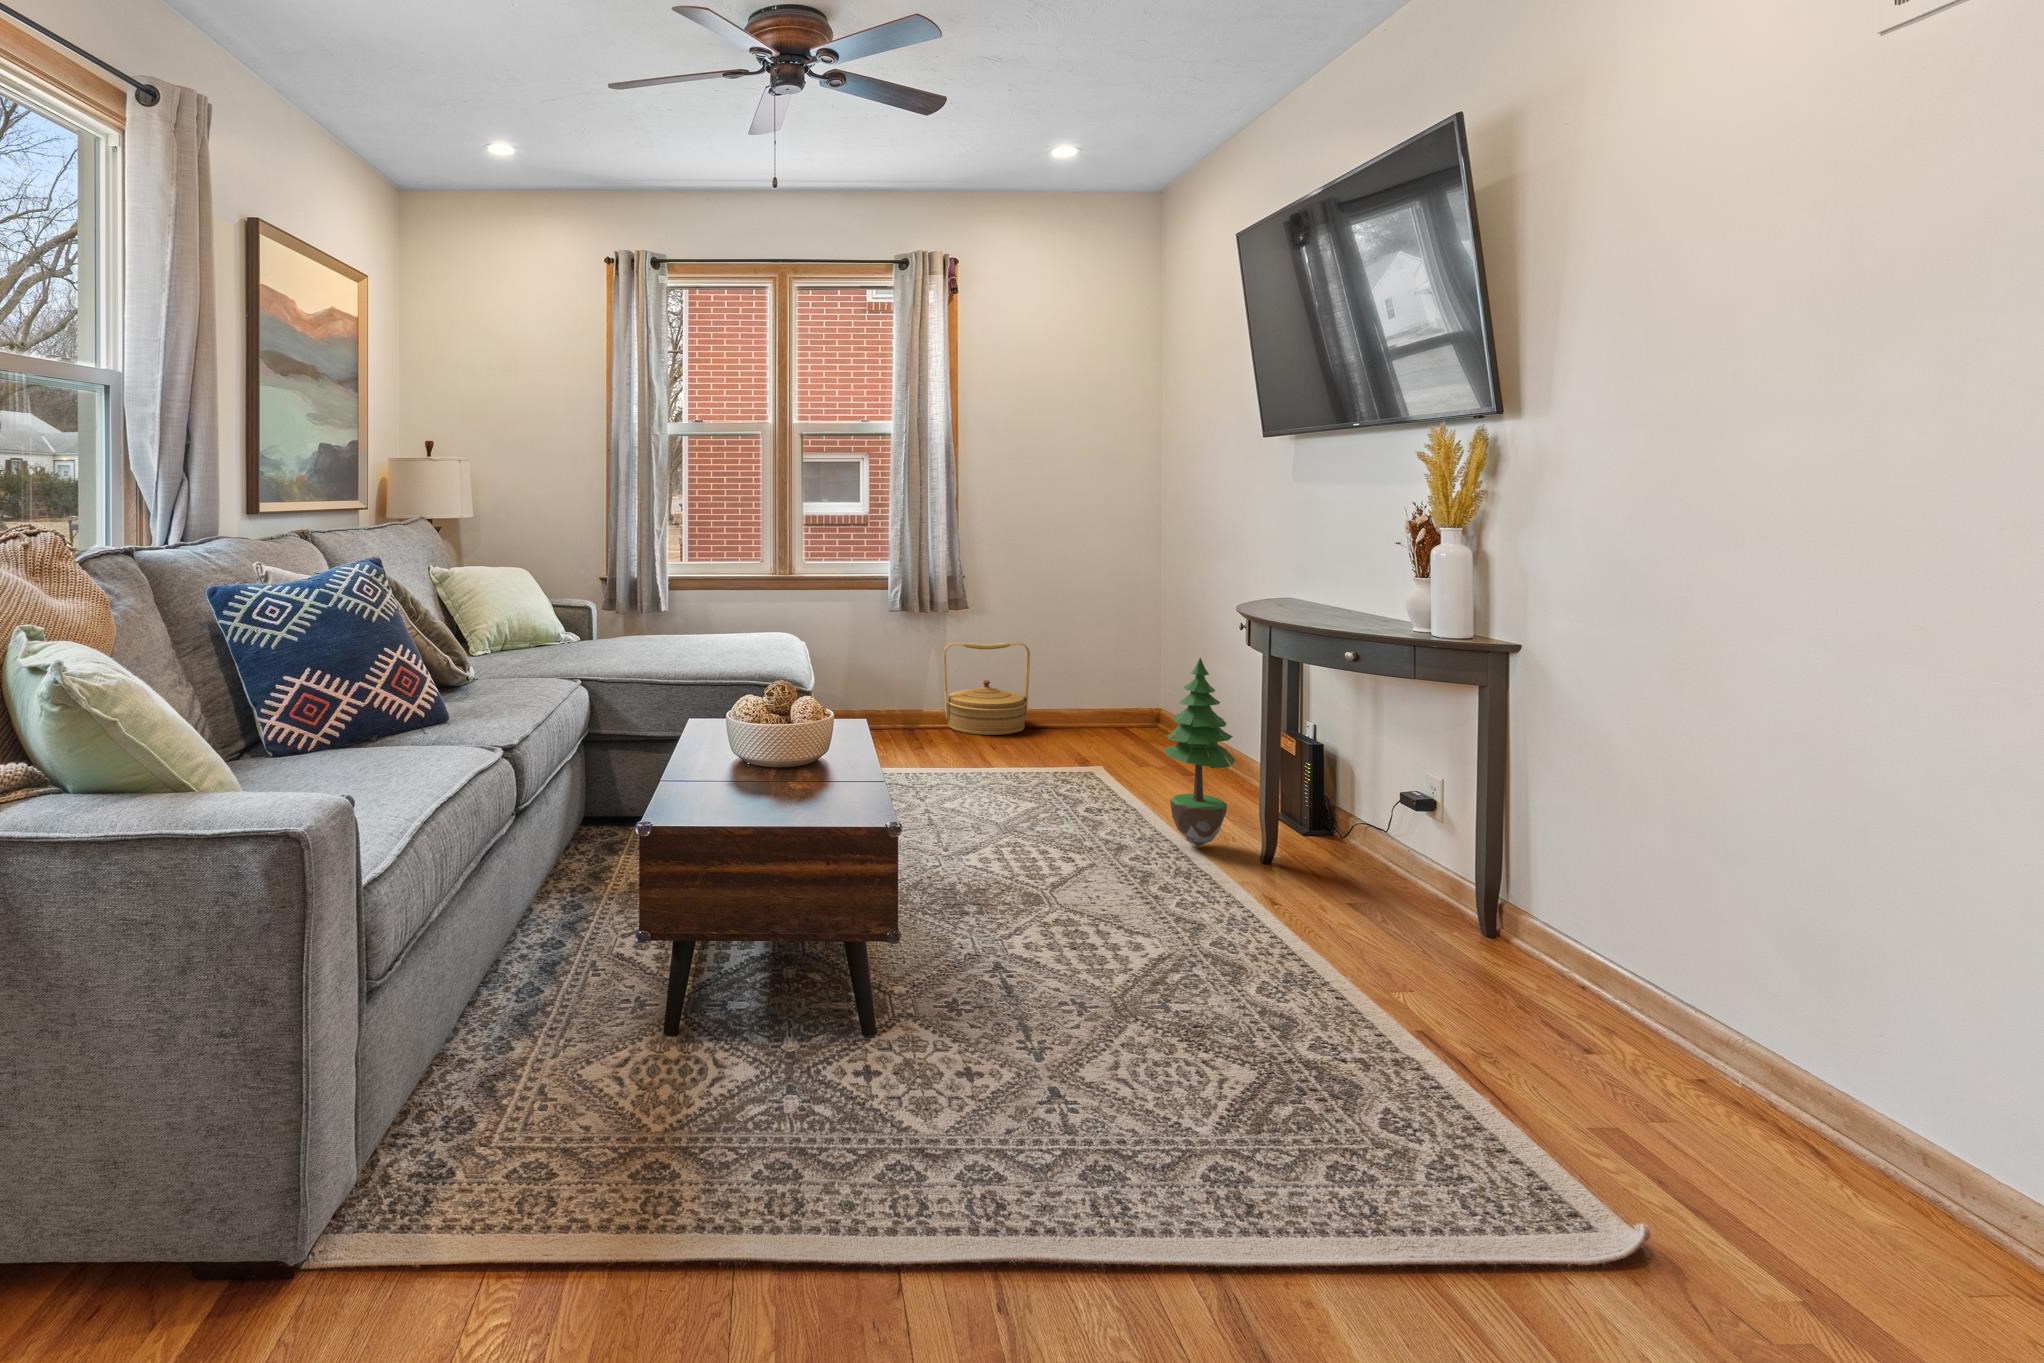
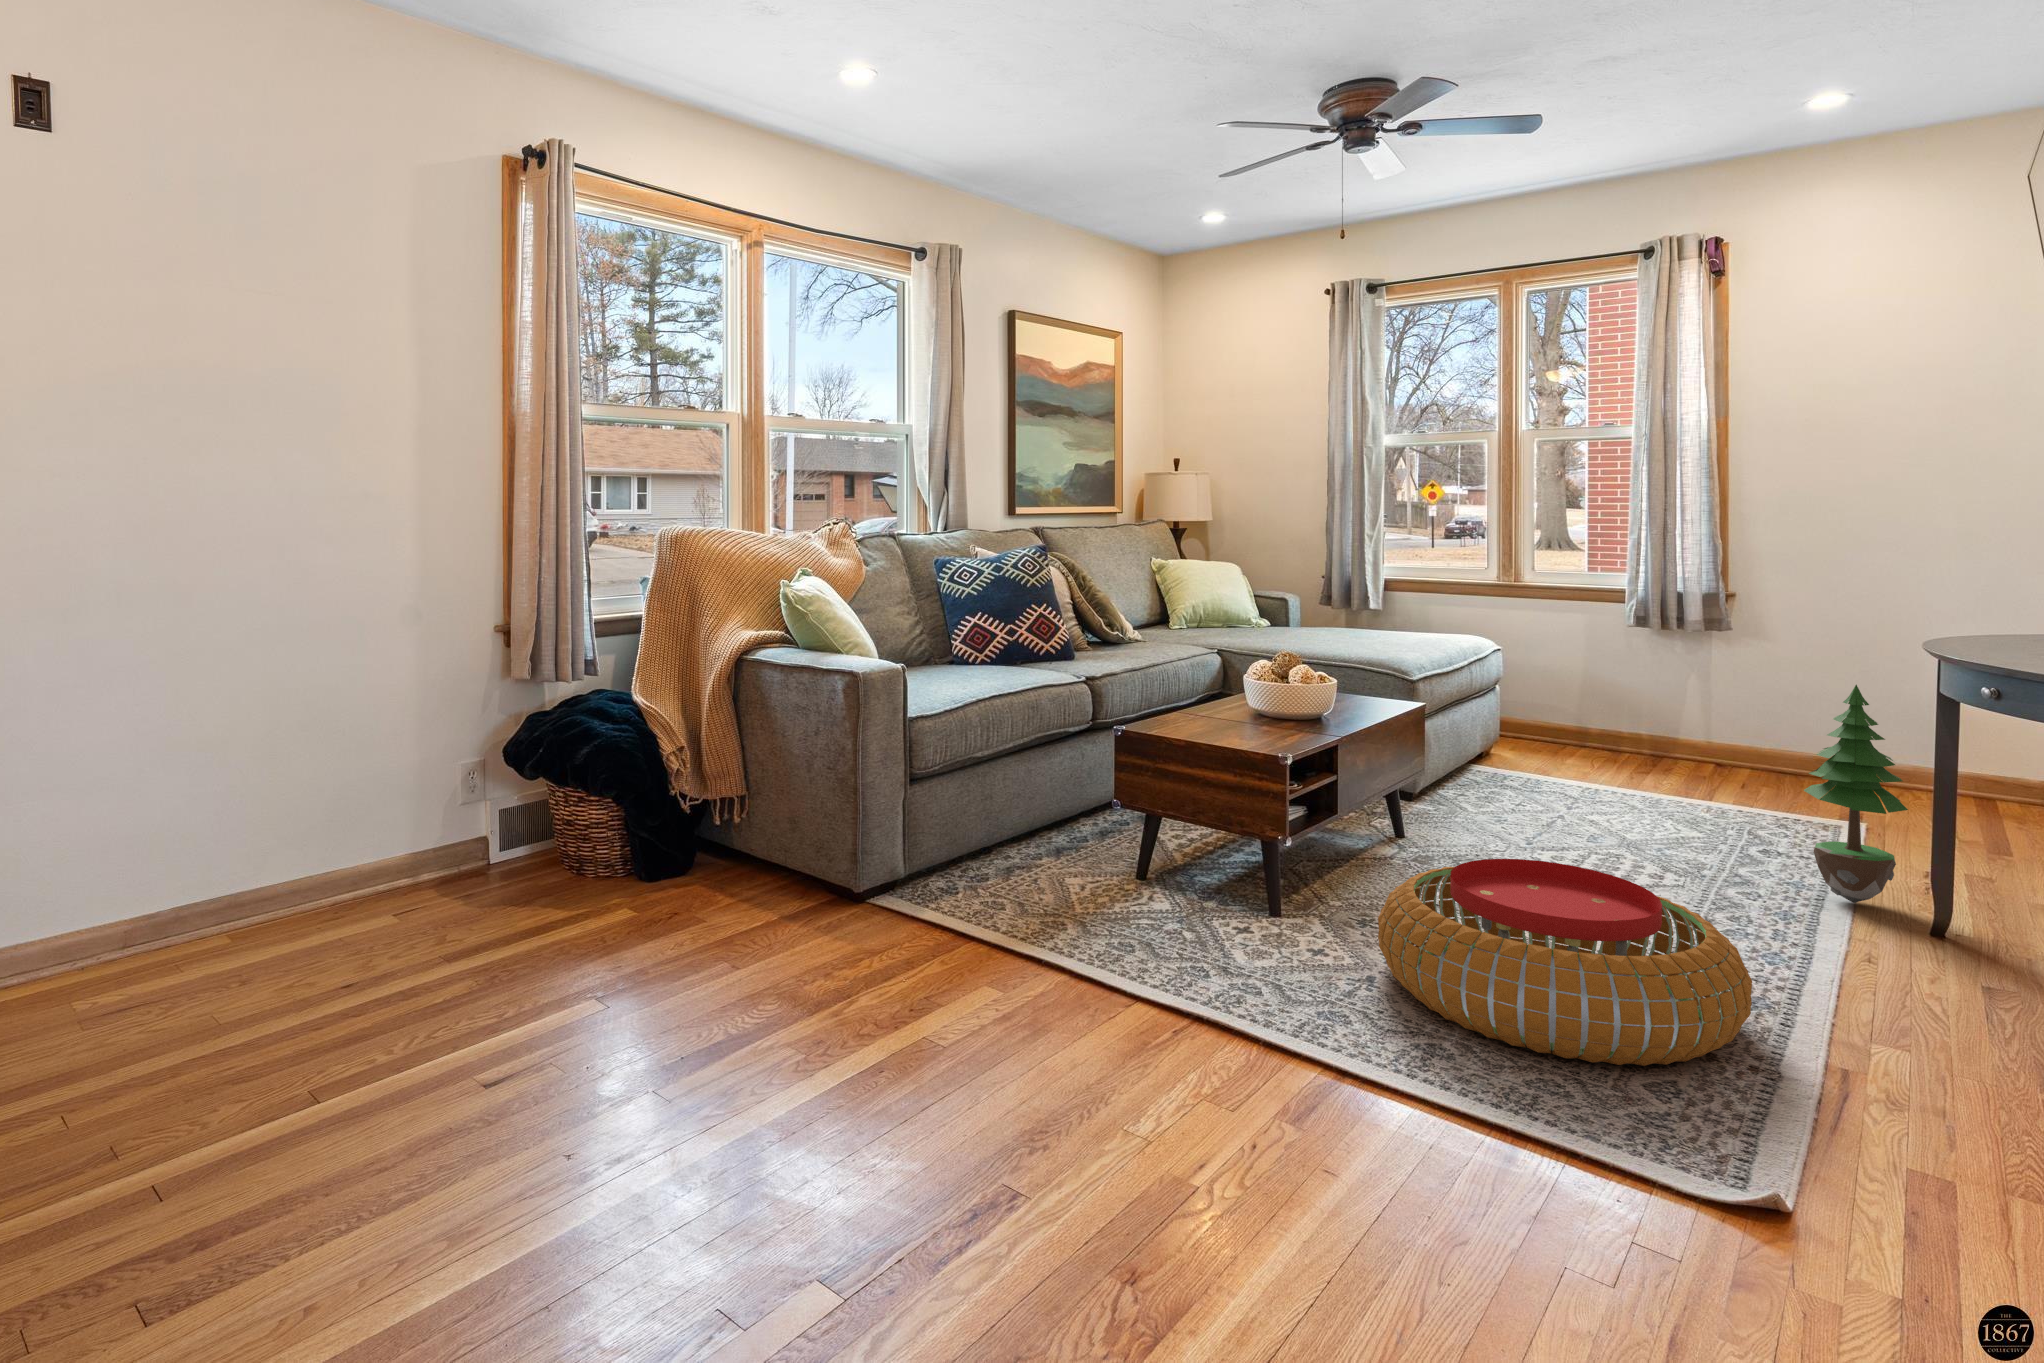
woven basket: present [943,642,1030,735] -> none [1689,670,1817,782]
pouf: none [1020,893,1396,1140] -> present [1378,859,1752,1066]

